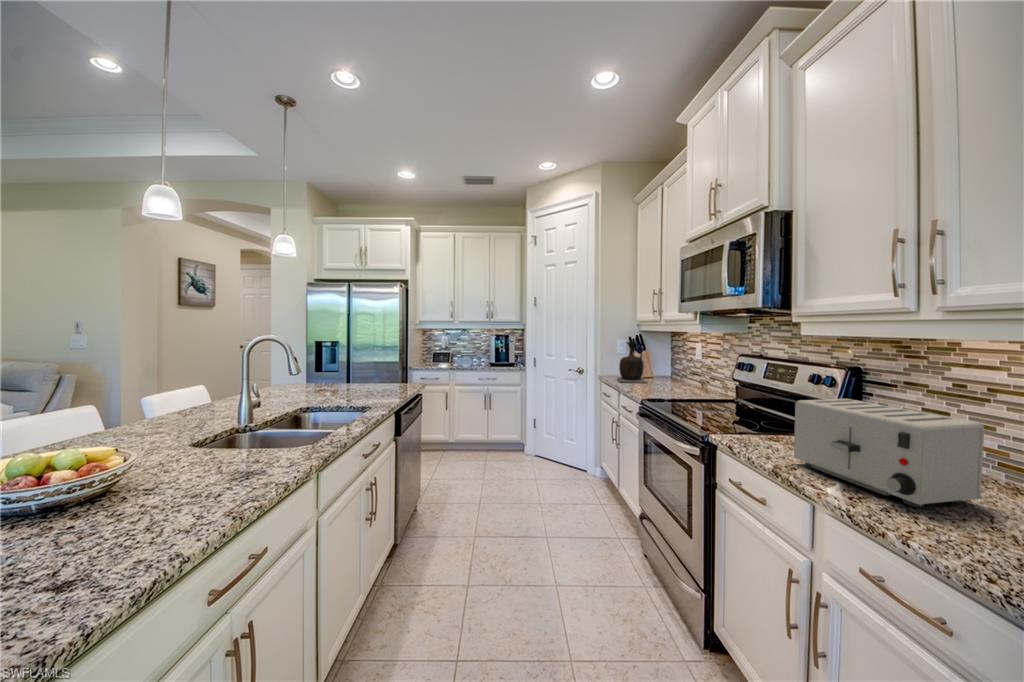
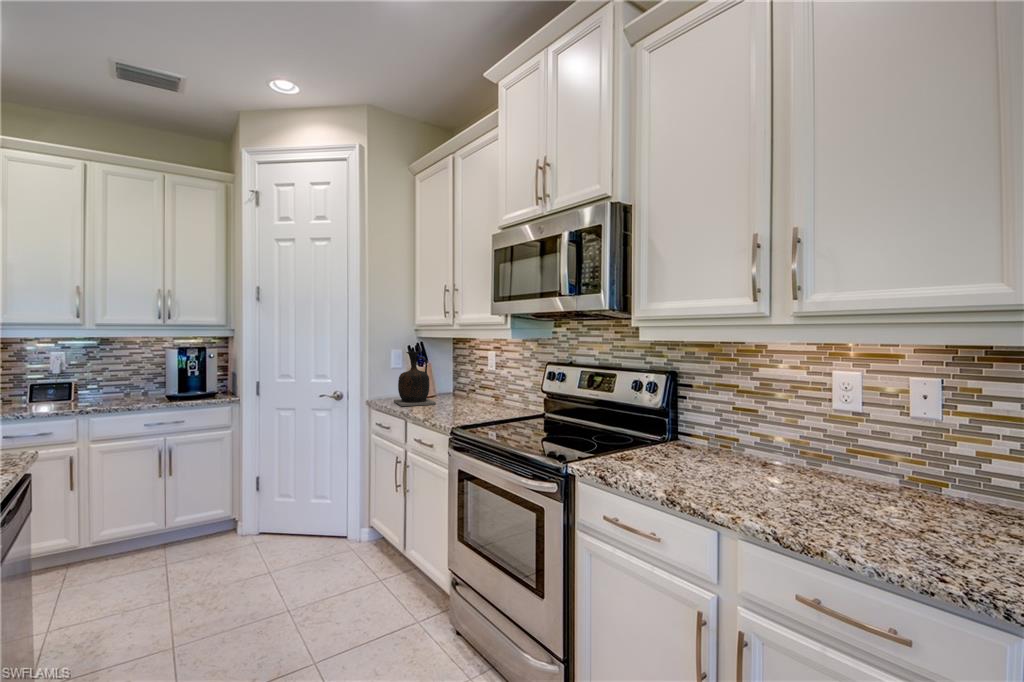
toaster: present [794,399,984,507] -> none [669,405,818,506]

